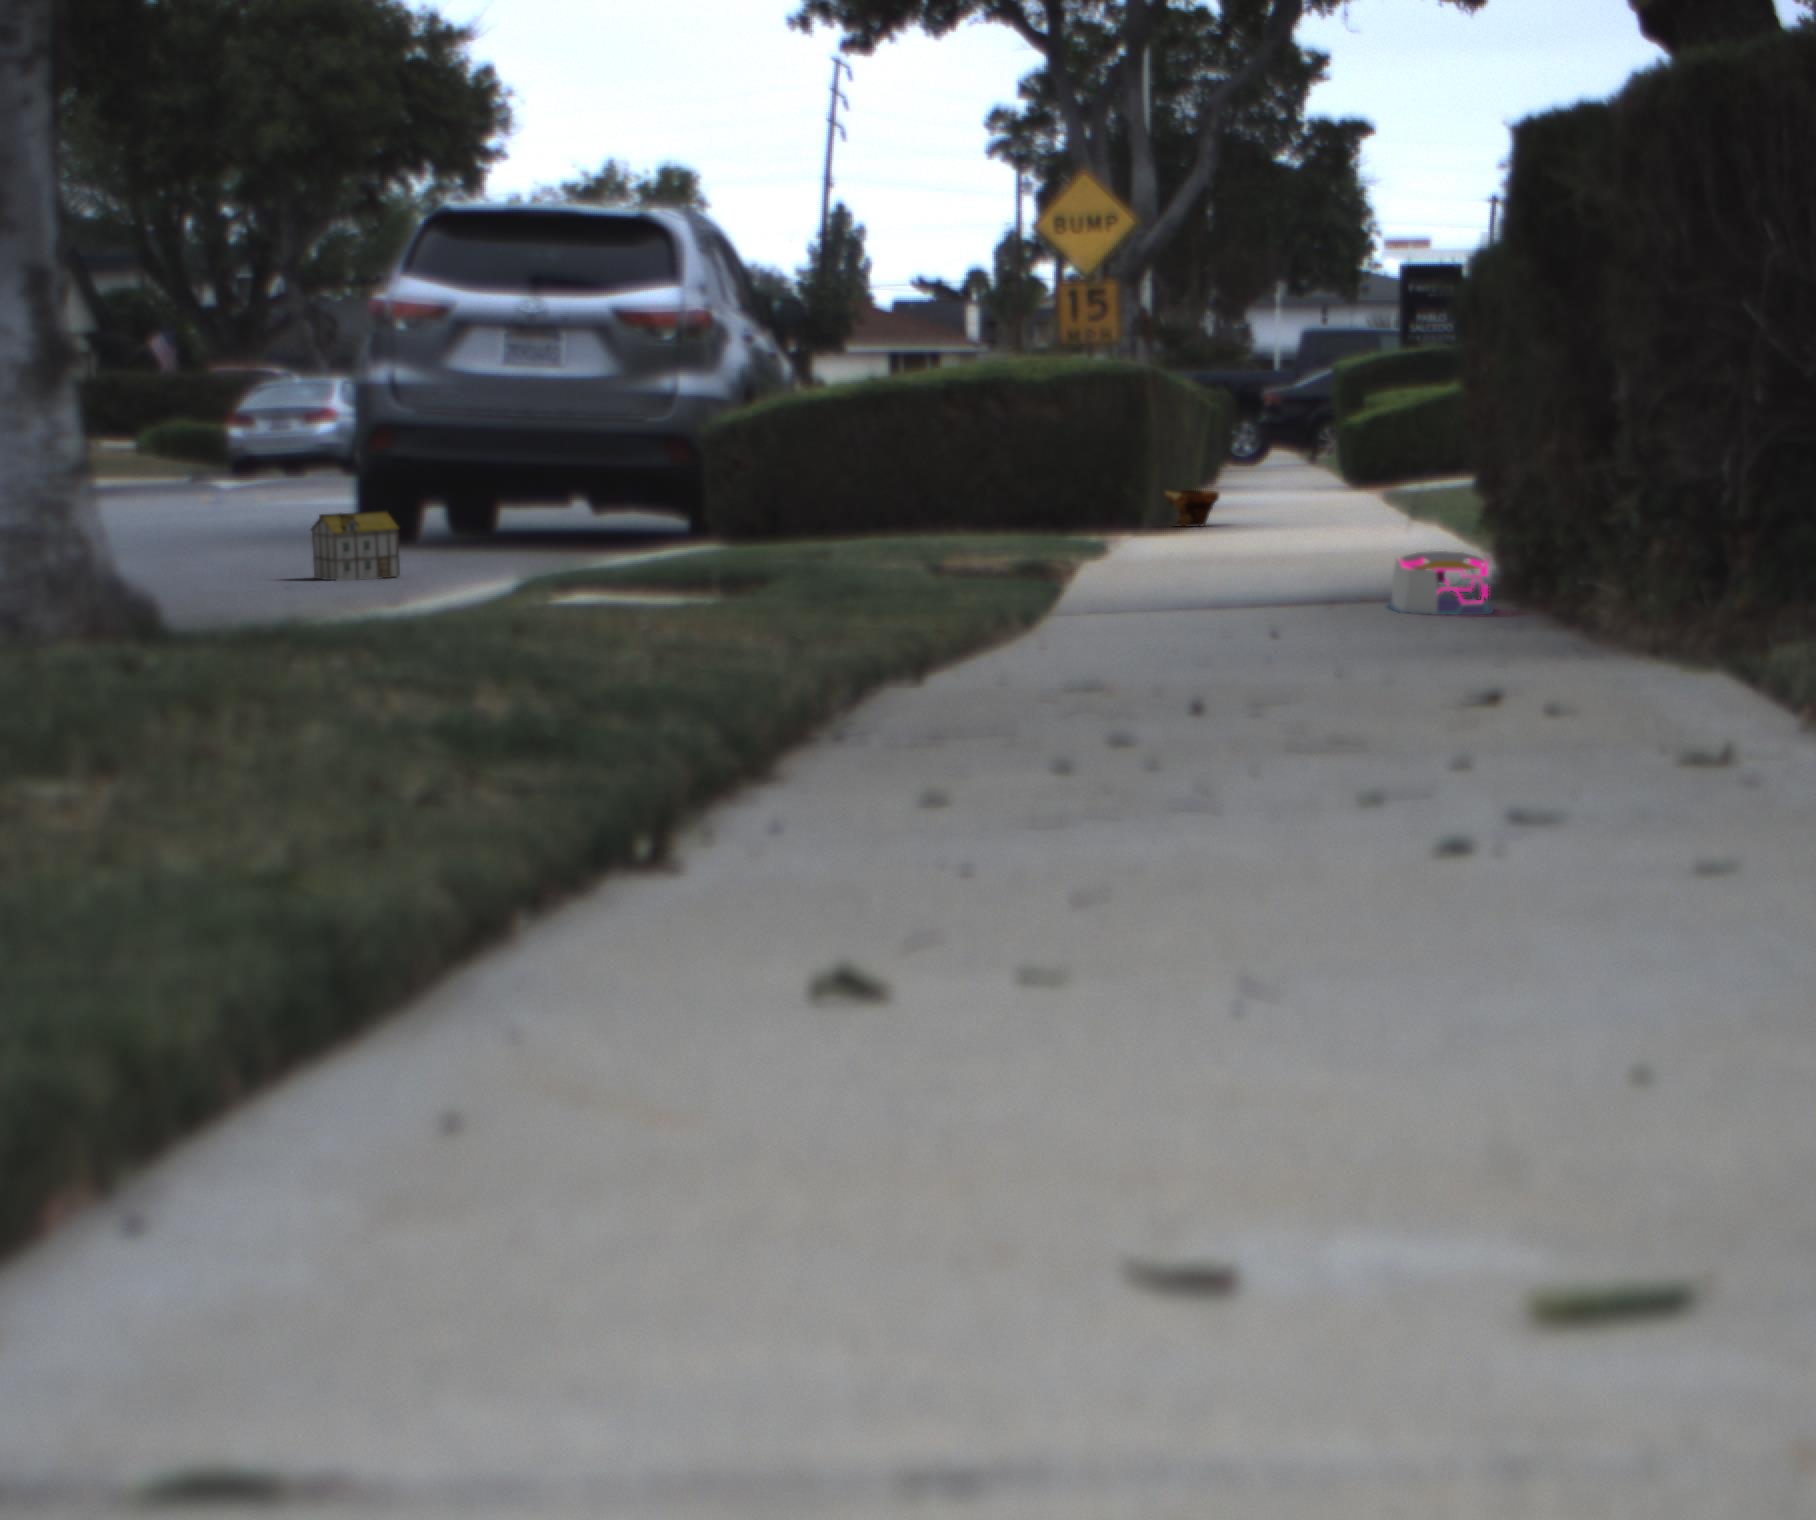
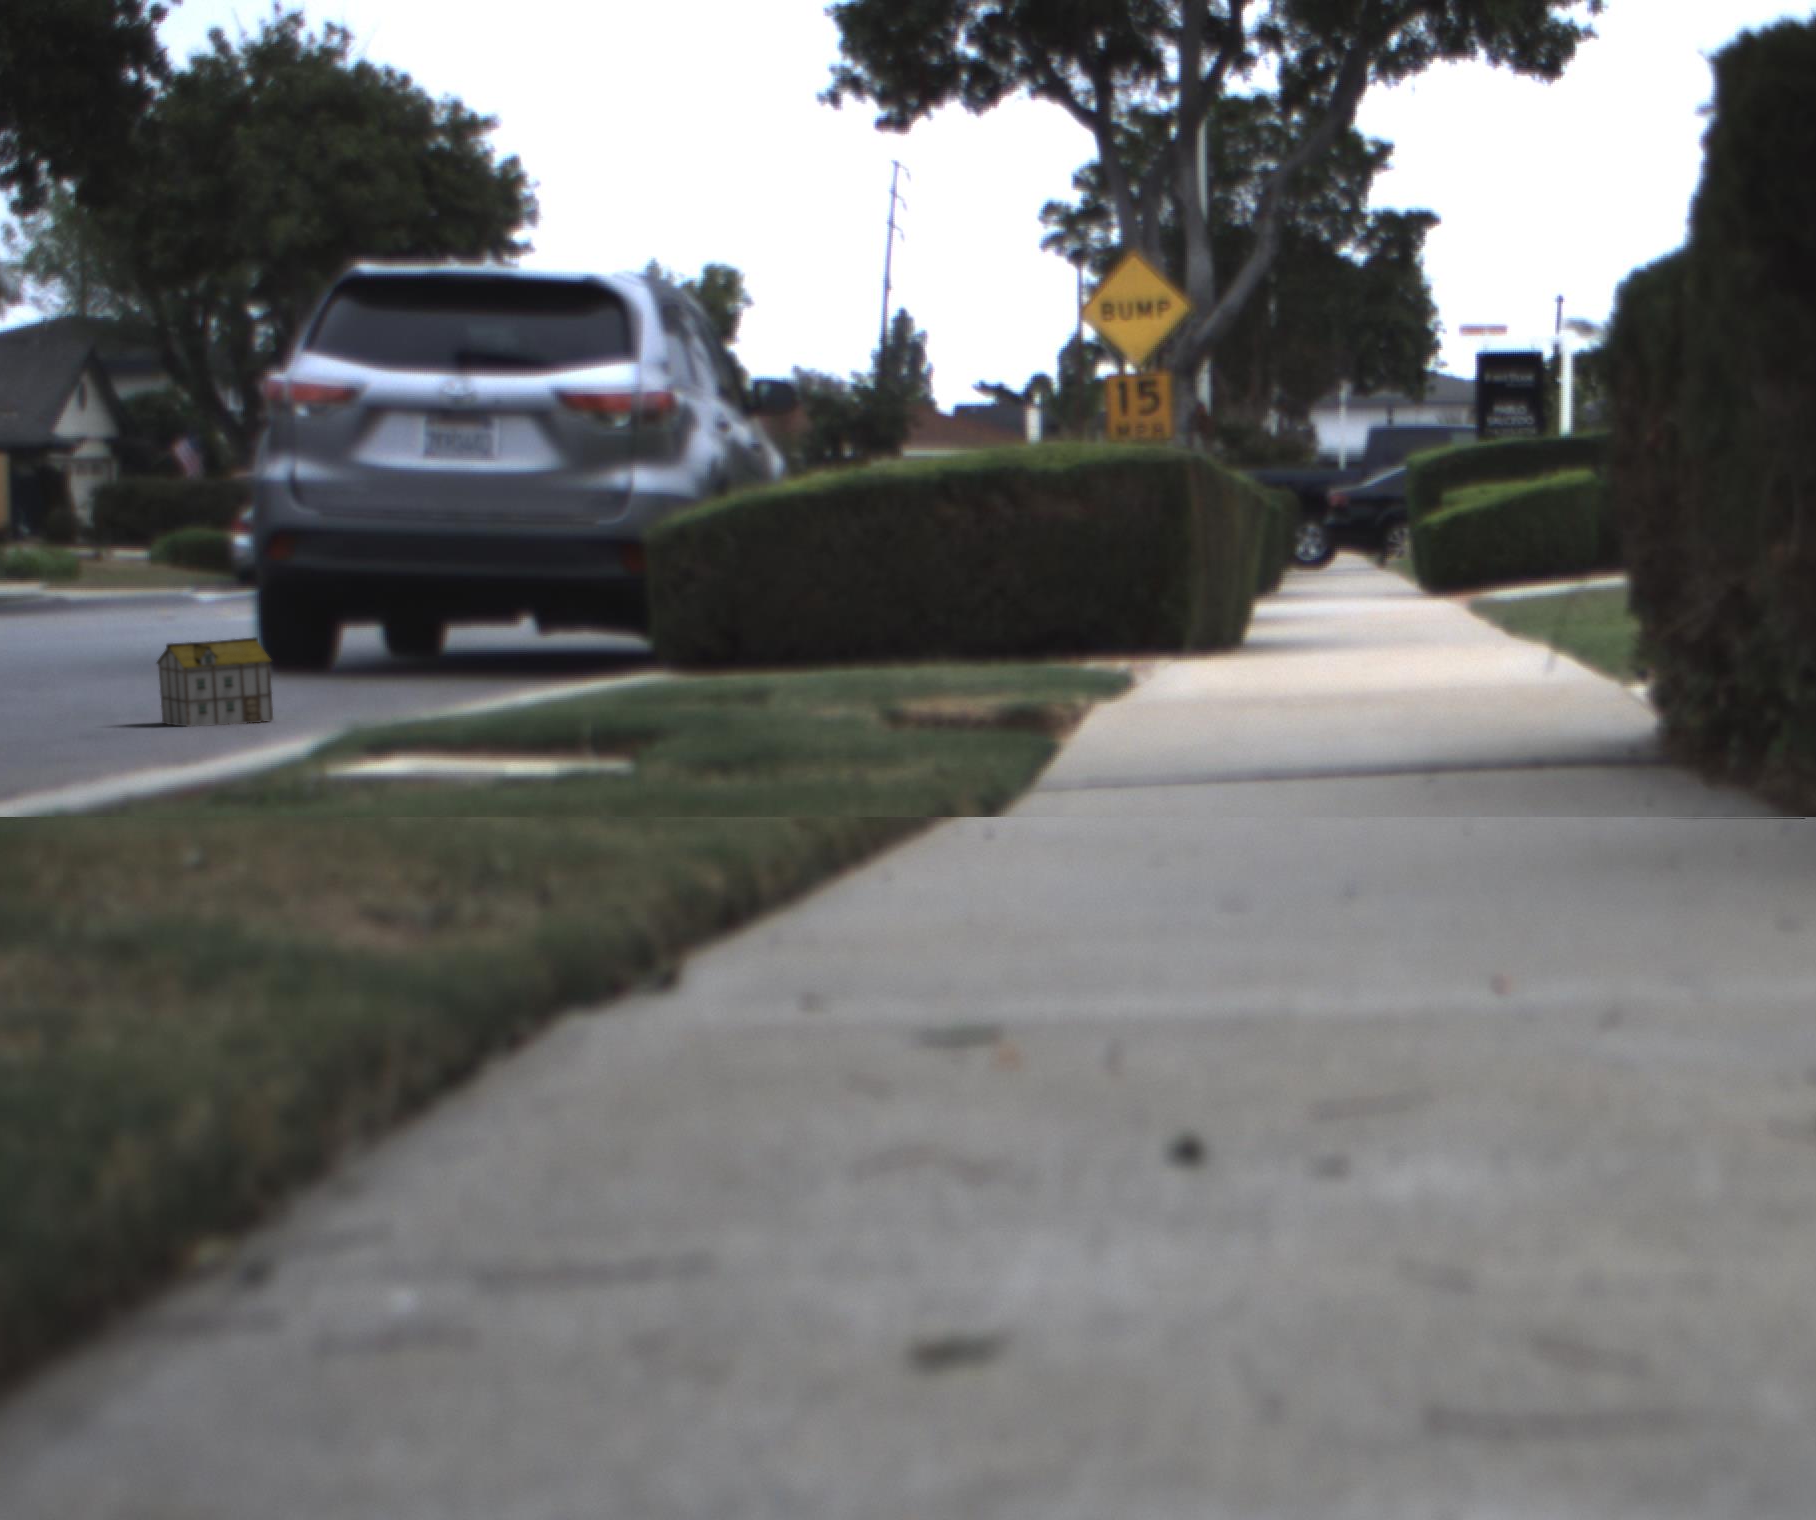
planter: present [1165,490,1219,527] -> none [1228,604,1291,647]
storage bin: present [1389,551,1493,615] -> none [1520,692,1656,779]

